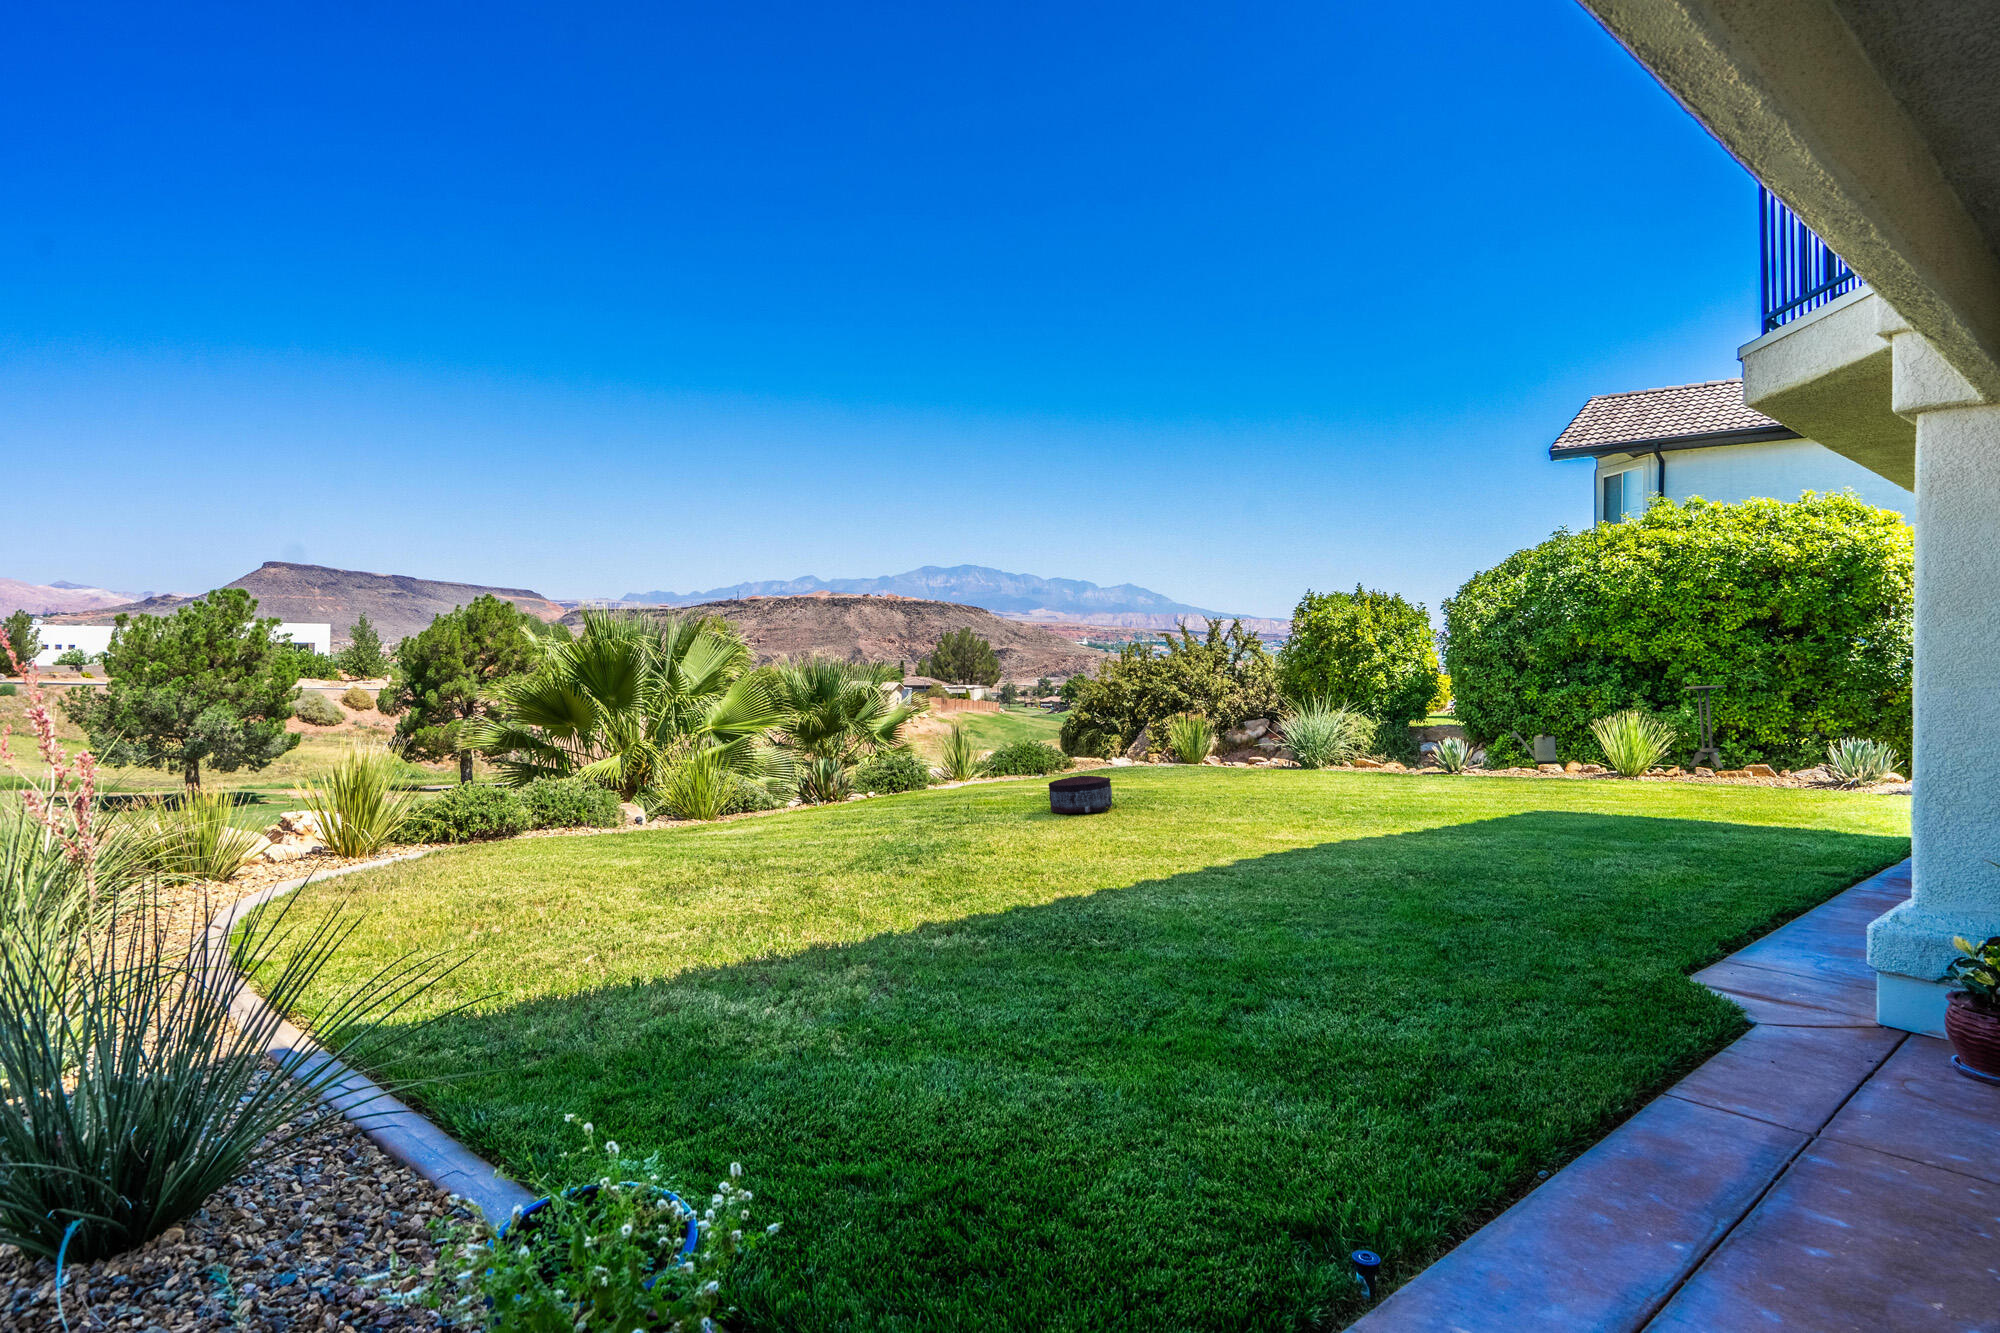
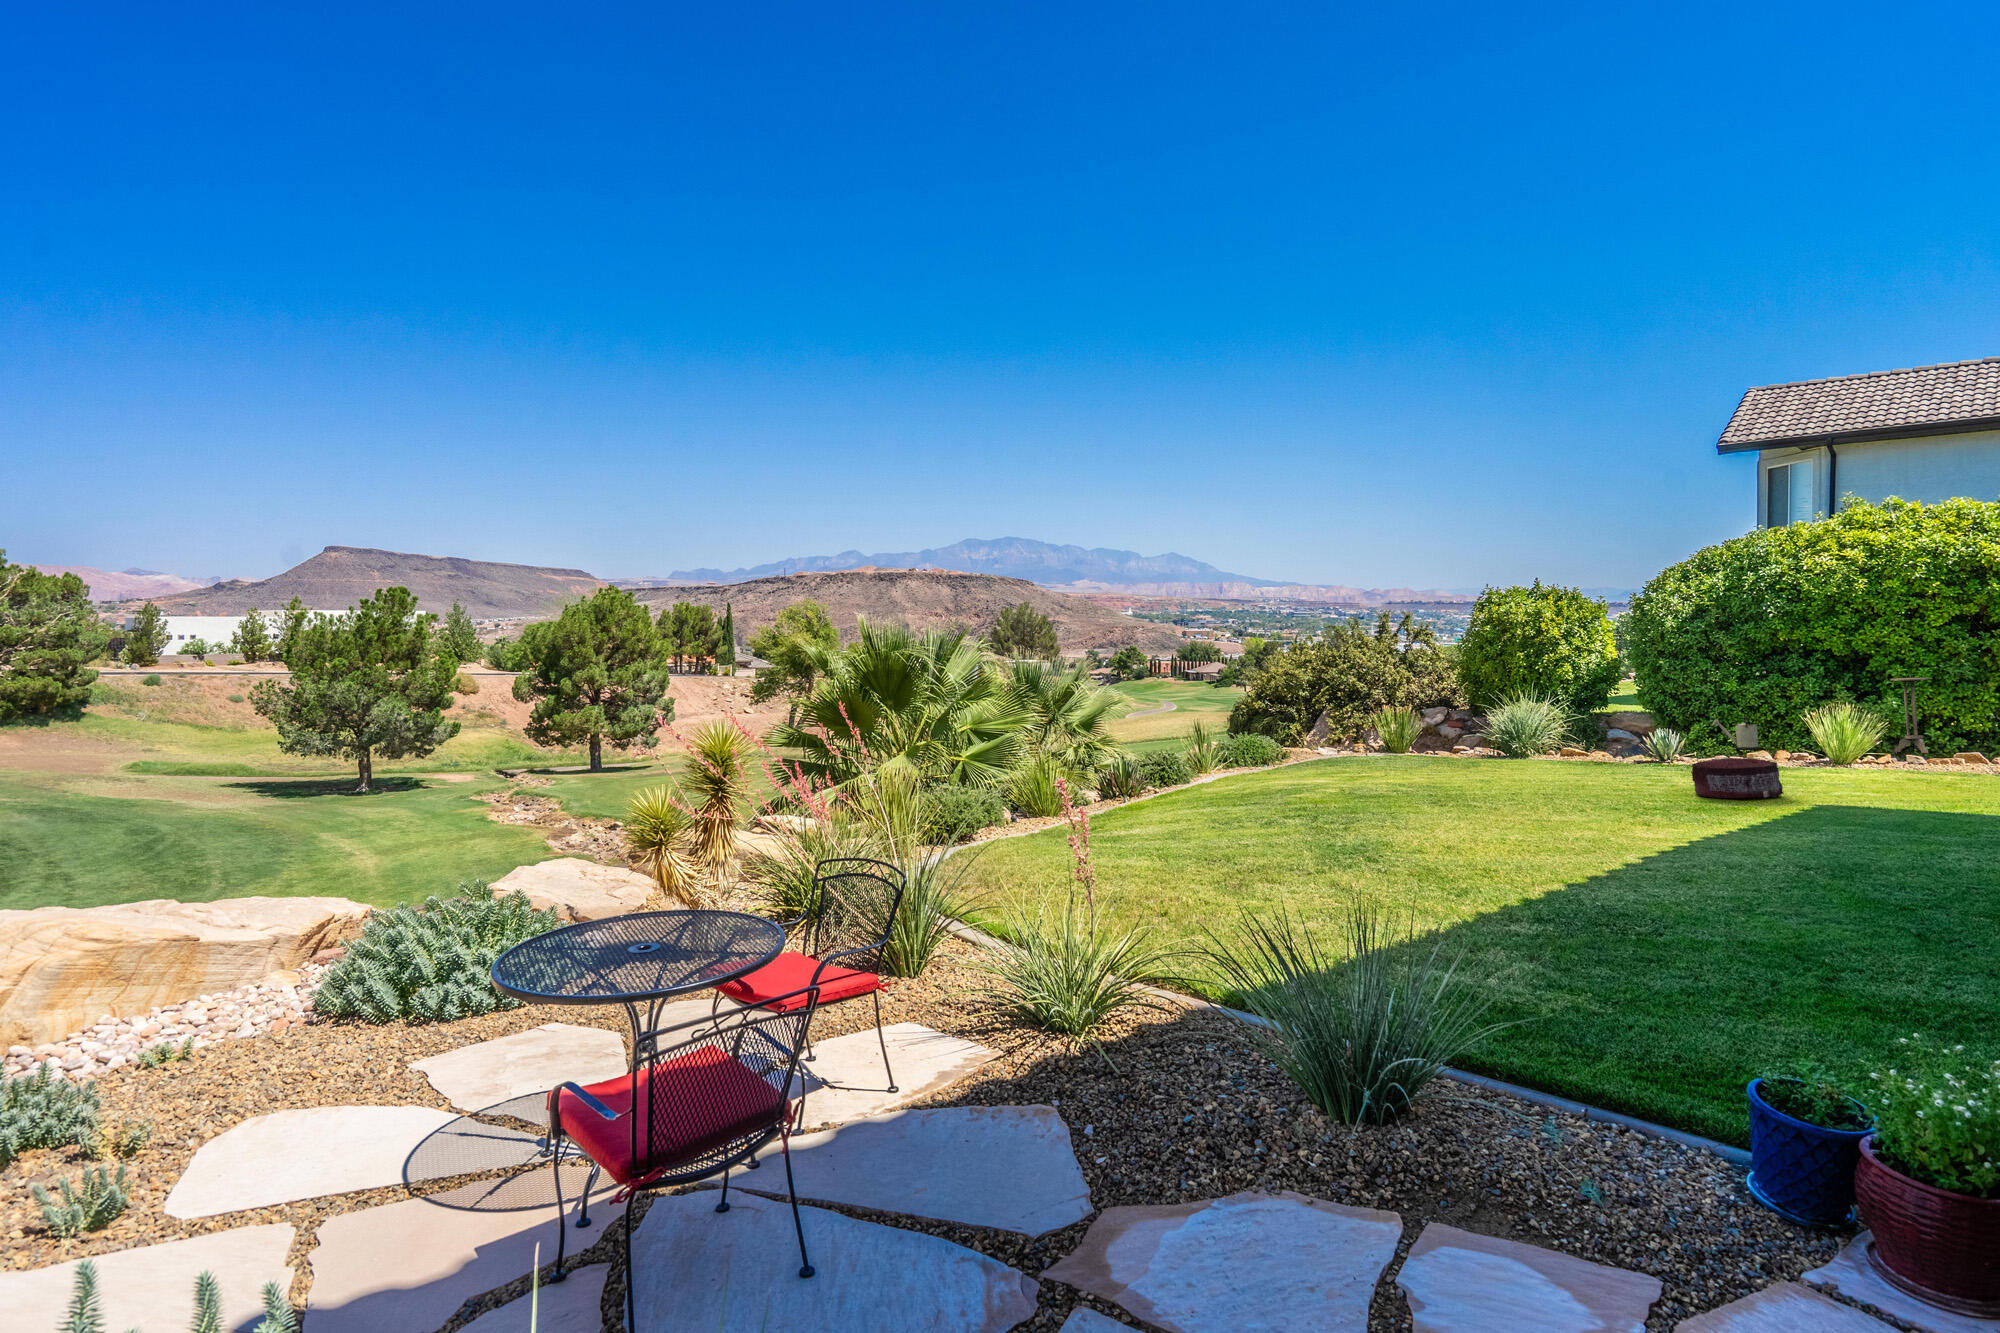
pouf: present [1048,776,1112,813] -> present [1691,758,1784,798]

